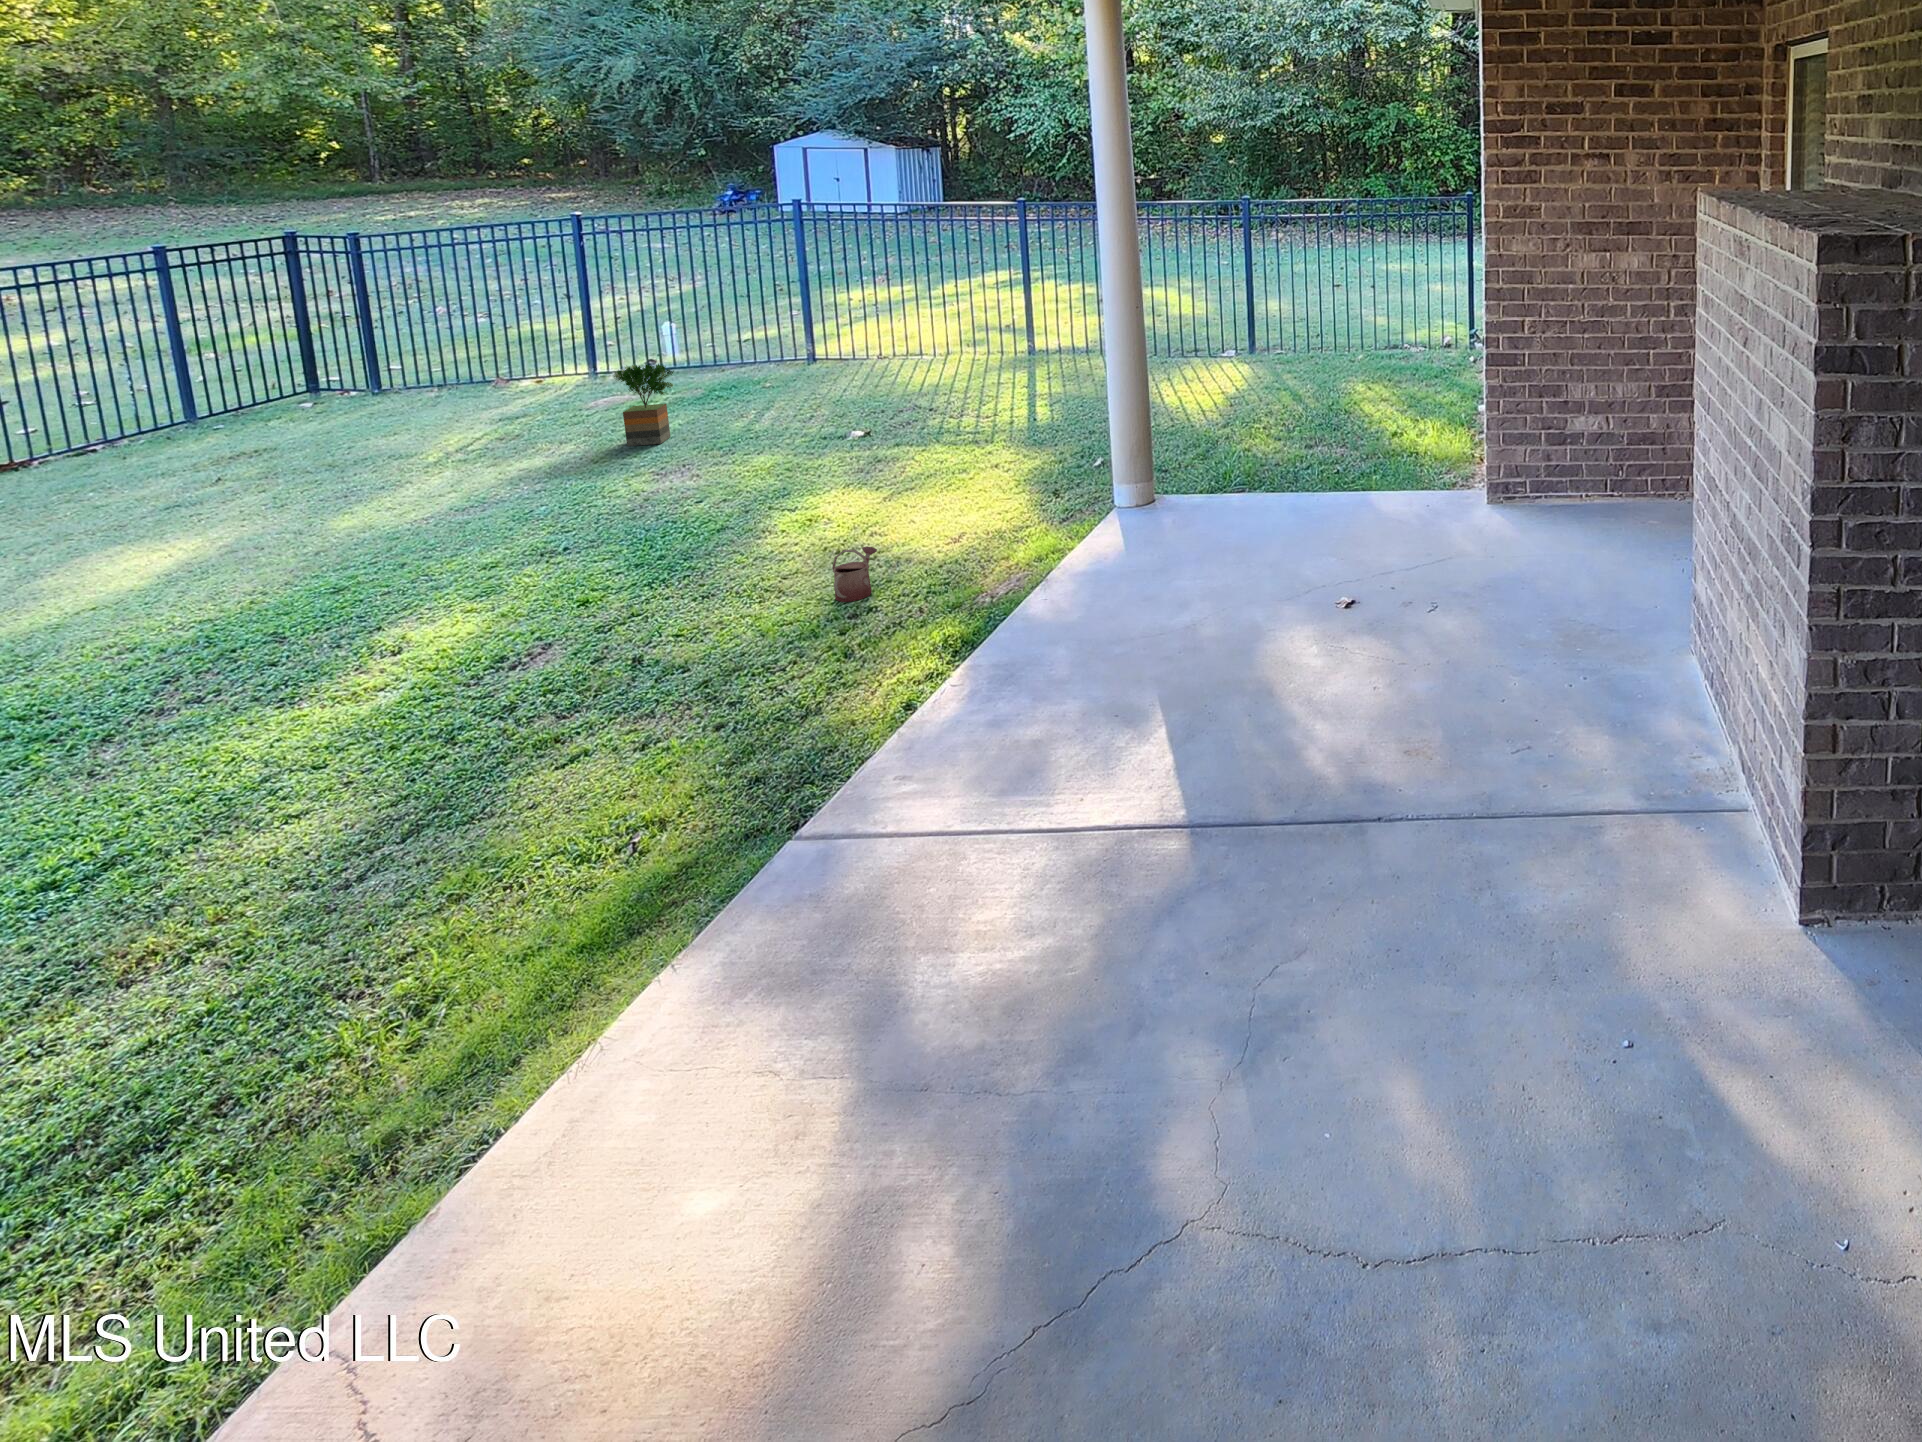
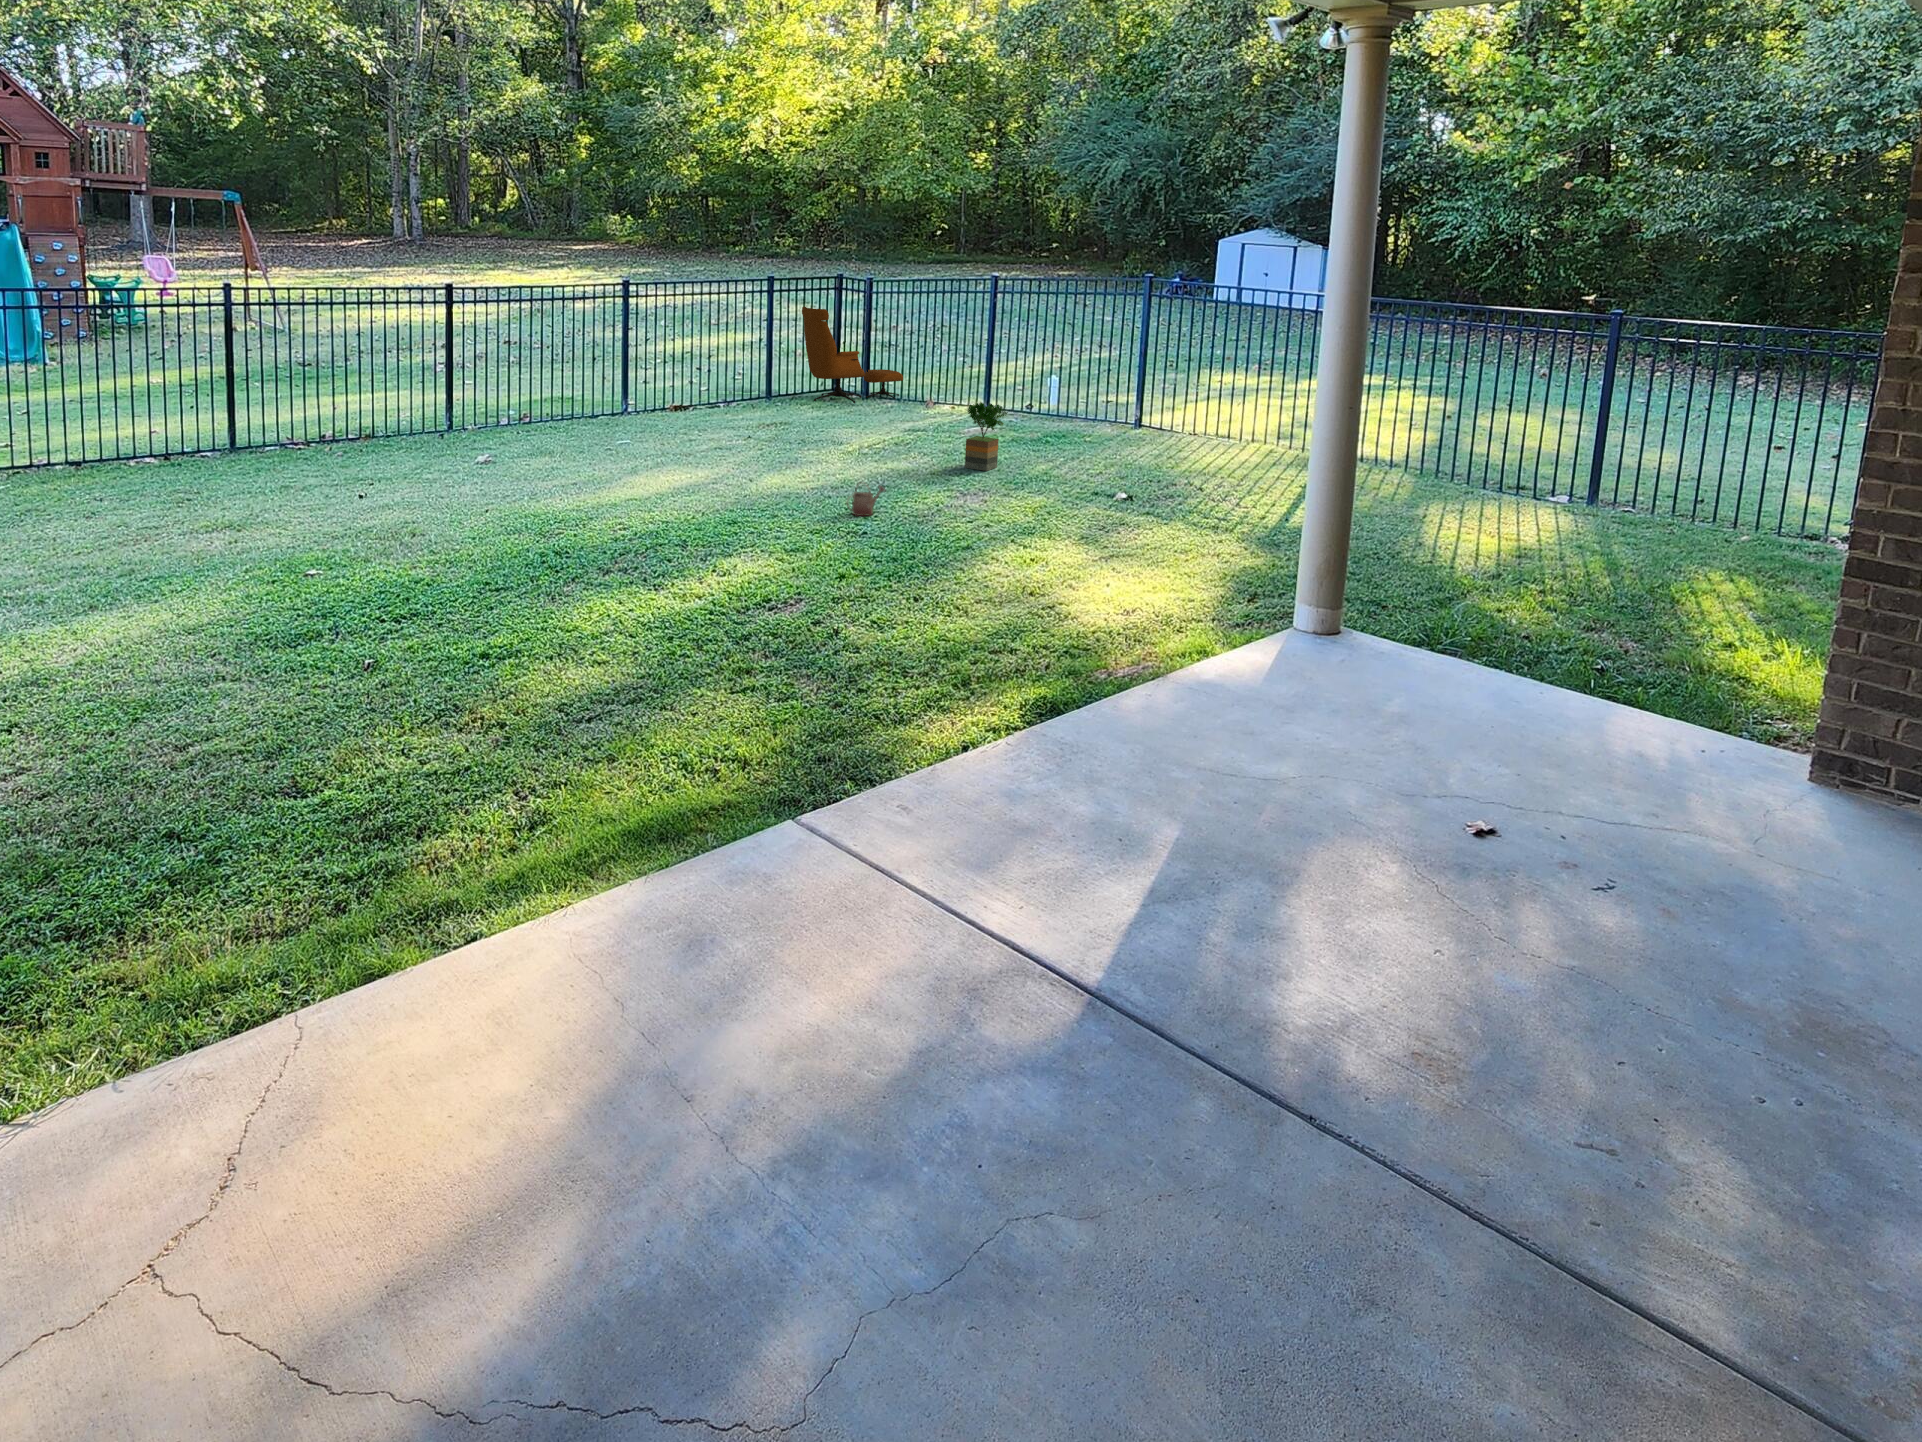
lounge chair: none [238,280,441,410] -> present [802,307,903,403]
watering can: present [832,547,877,602] -> present [847,482,885,516]

